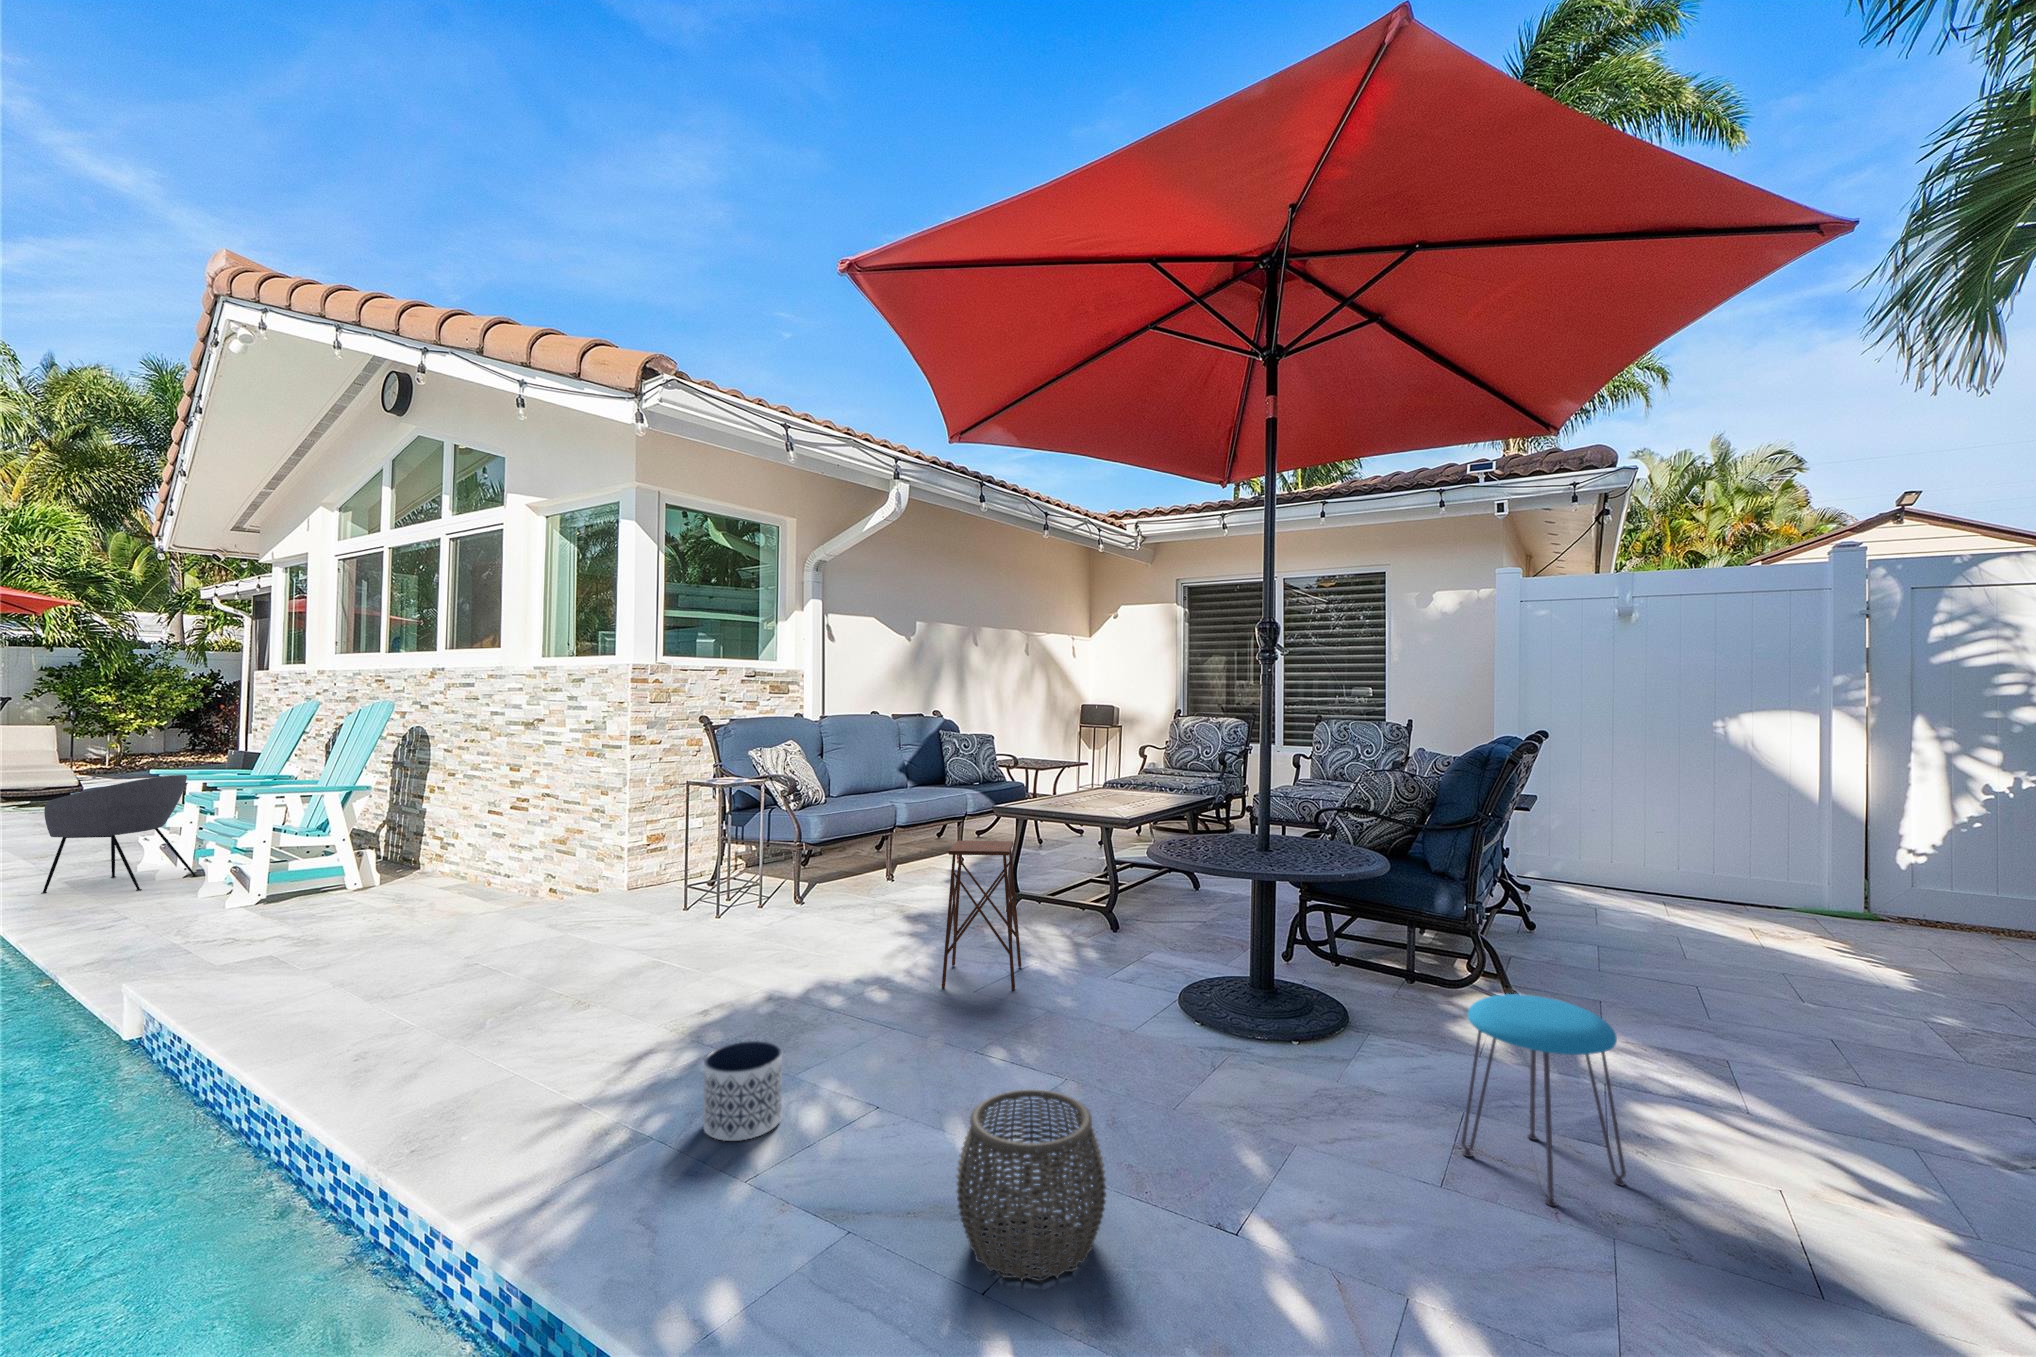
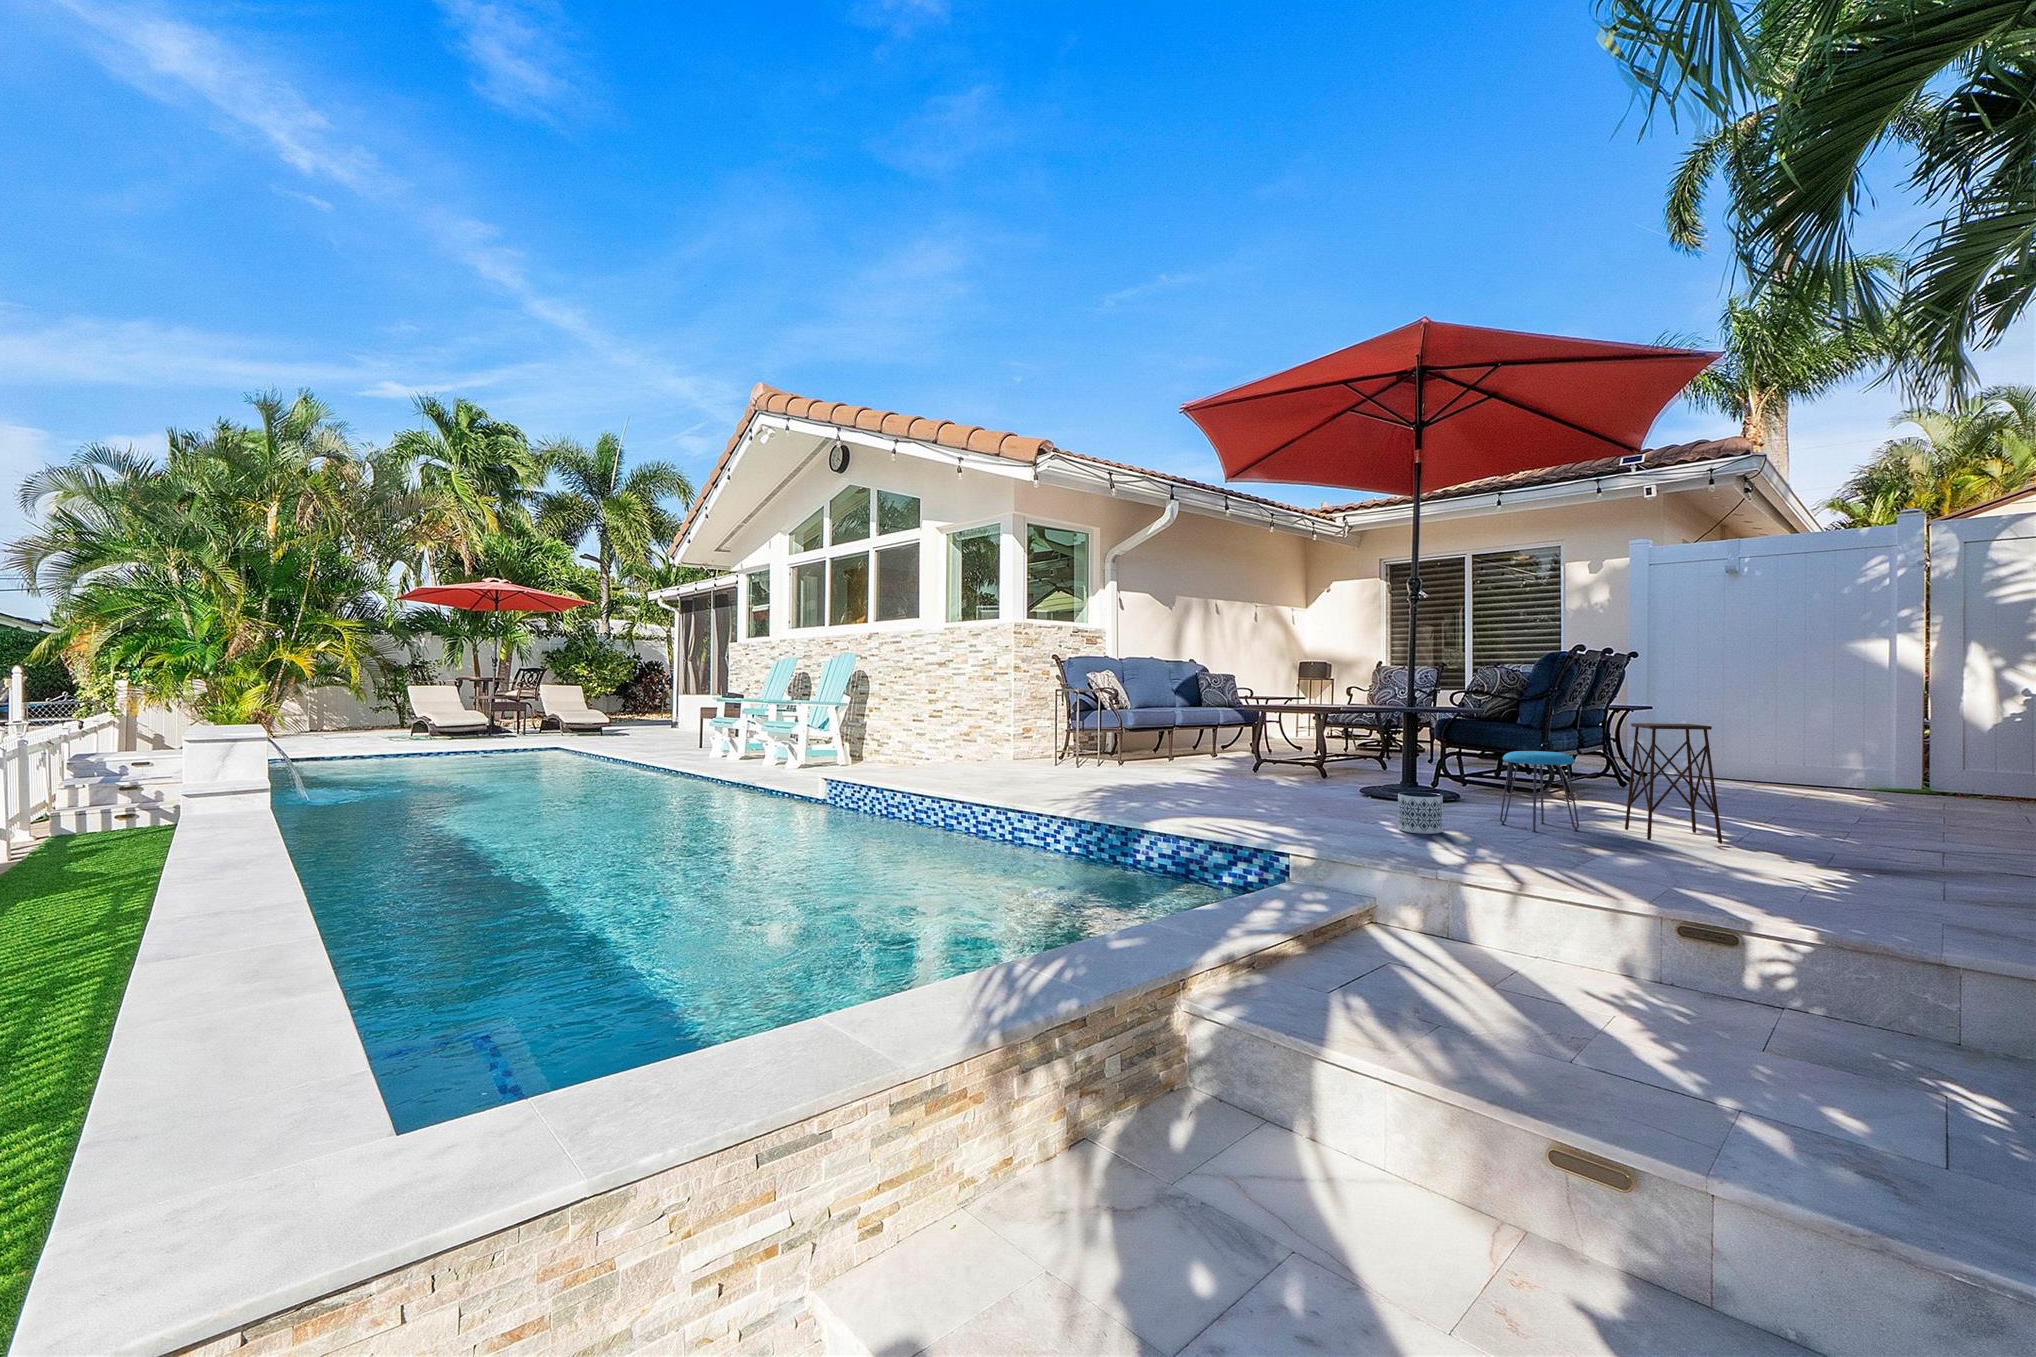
armchair: present [41,775,198,894] -> none [696,694,760,757]
side table: present [942,841,1021,990] -> present [1625,723,1722,843]
planter: present [703,1041,782,1141] -> present [1398,792,1443,834]
woven basket: present [957,1089,1106,1281] -> none [1255,772,1320,830]

